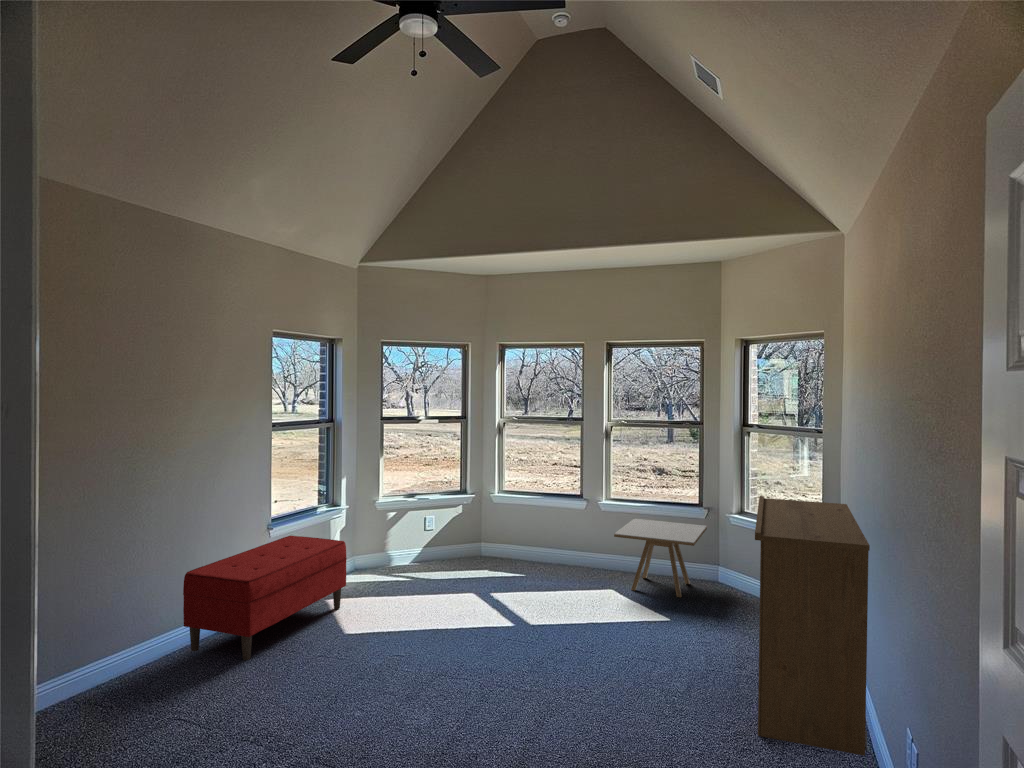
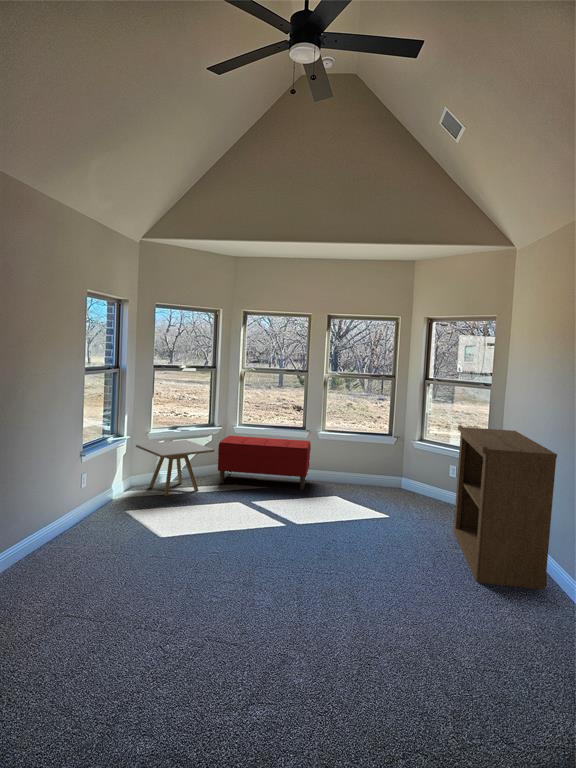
side table: present [614,519,707,597] -> present [136,440,214,496]
bench: present [183,536,347,660] -> present [218,436,311,490]

